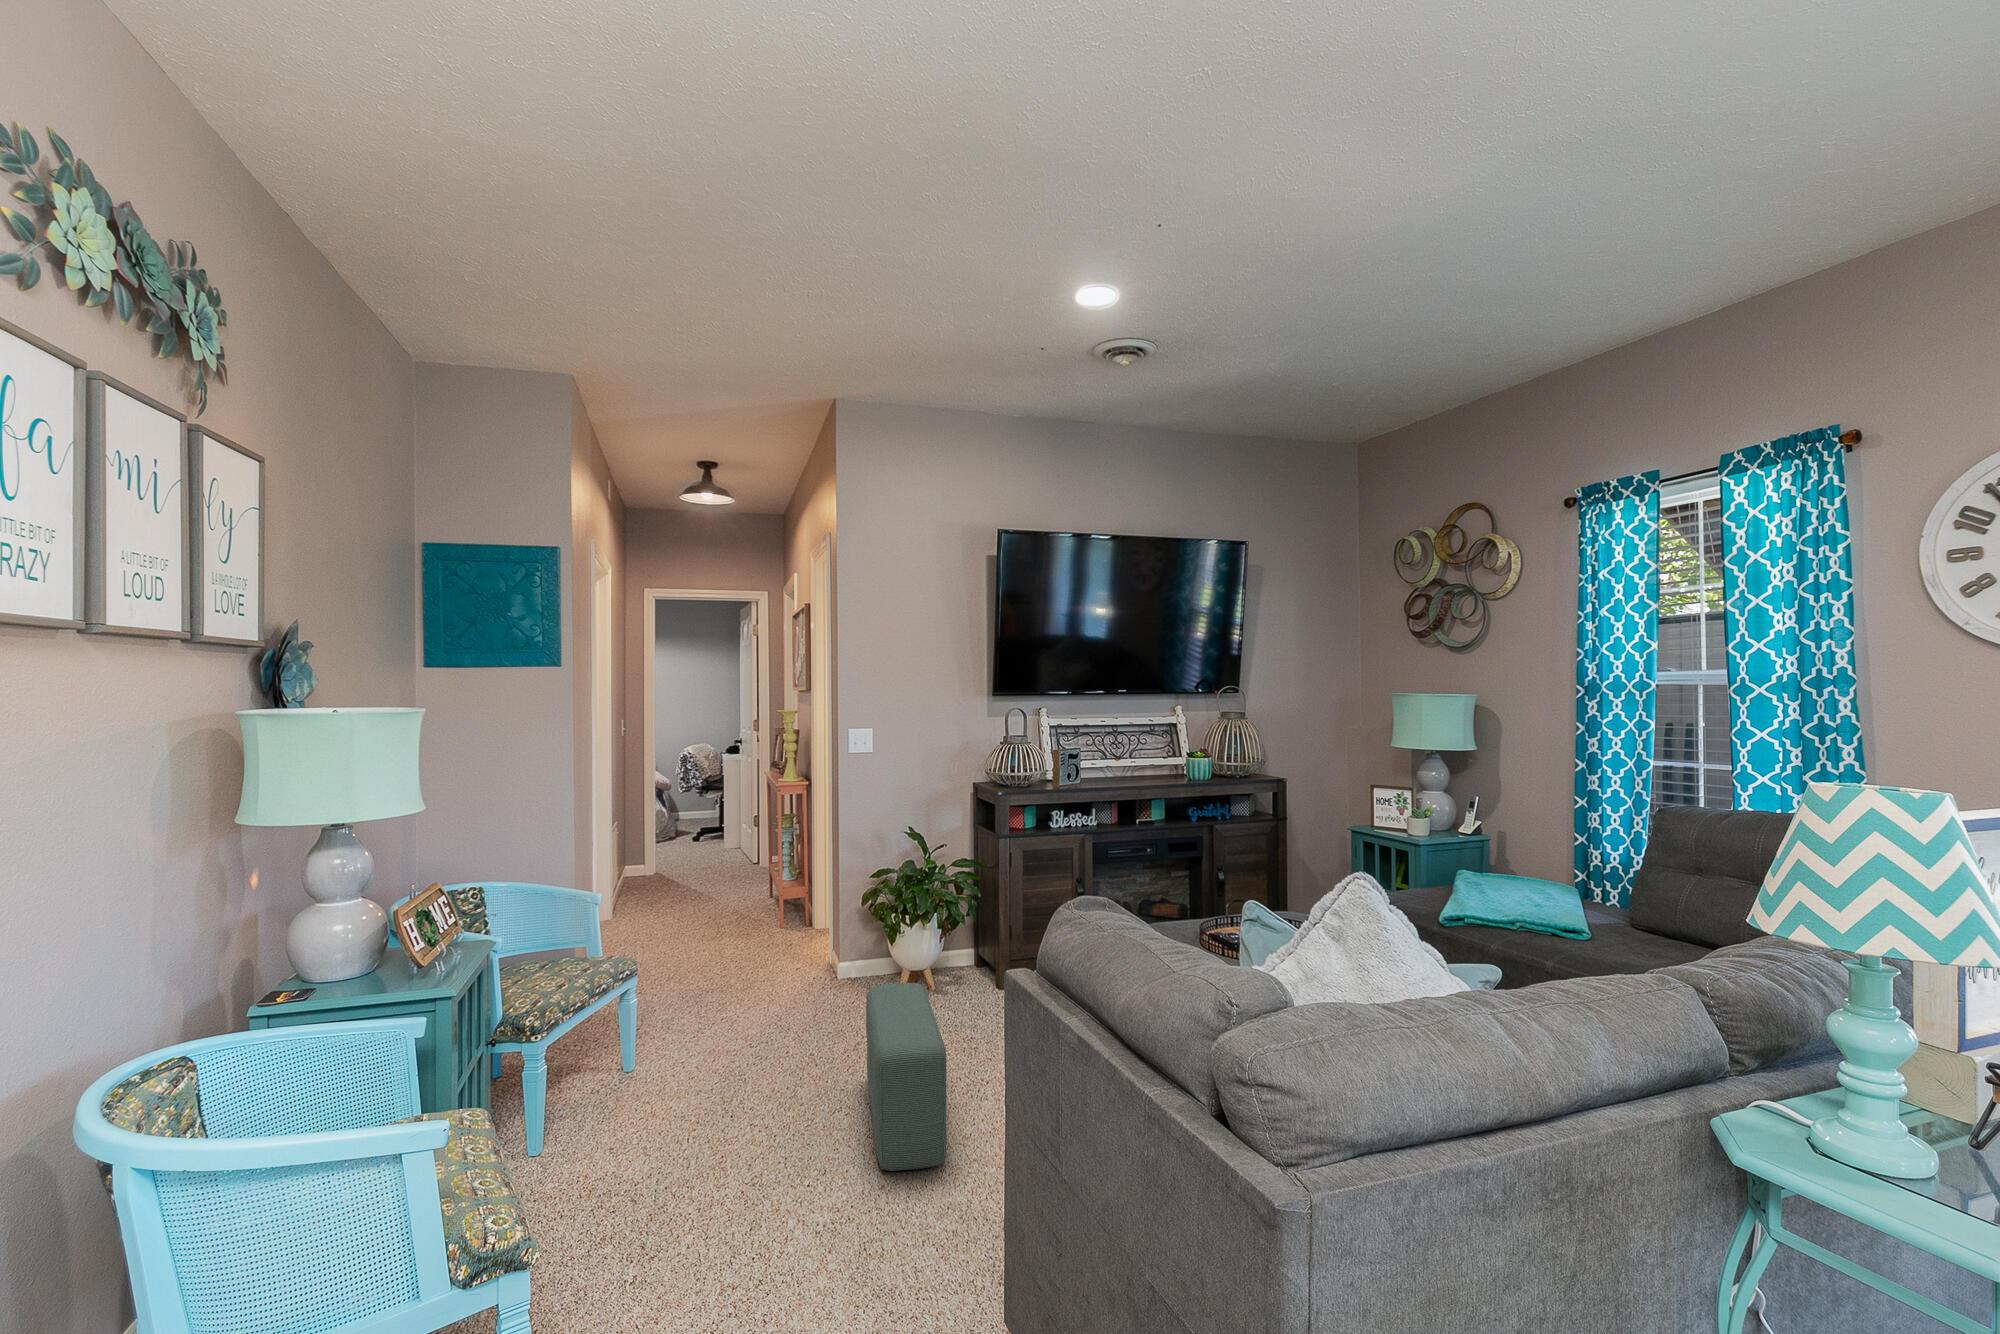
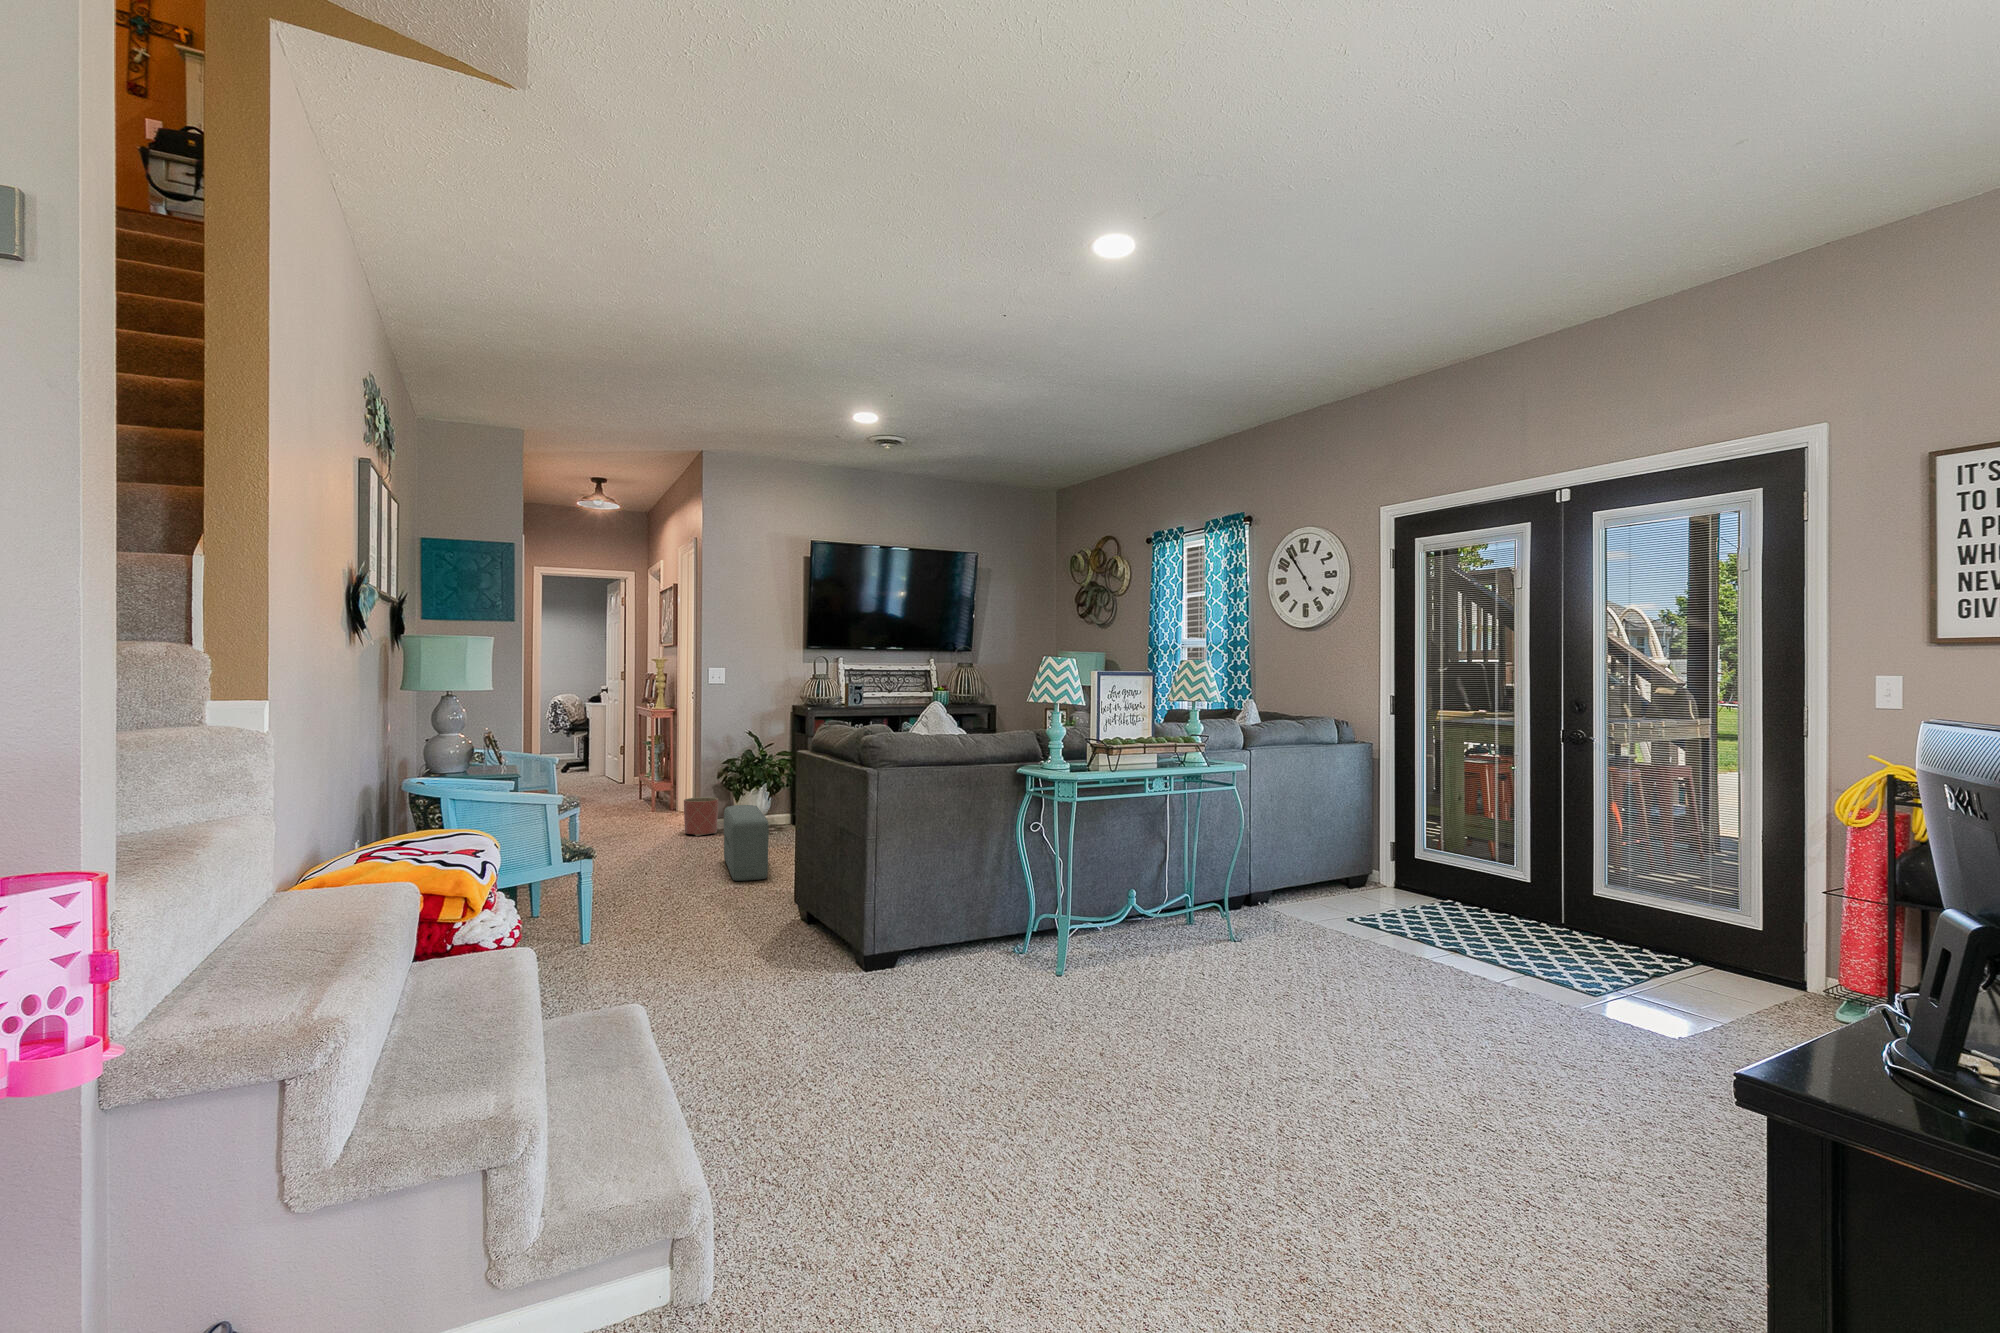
planter: none [811,929,864,997] -> present [684,797,718,836]

